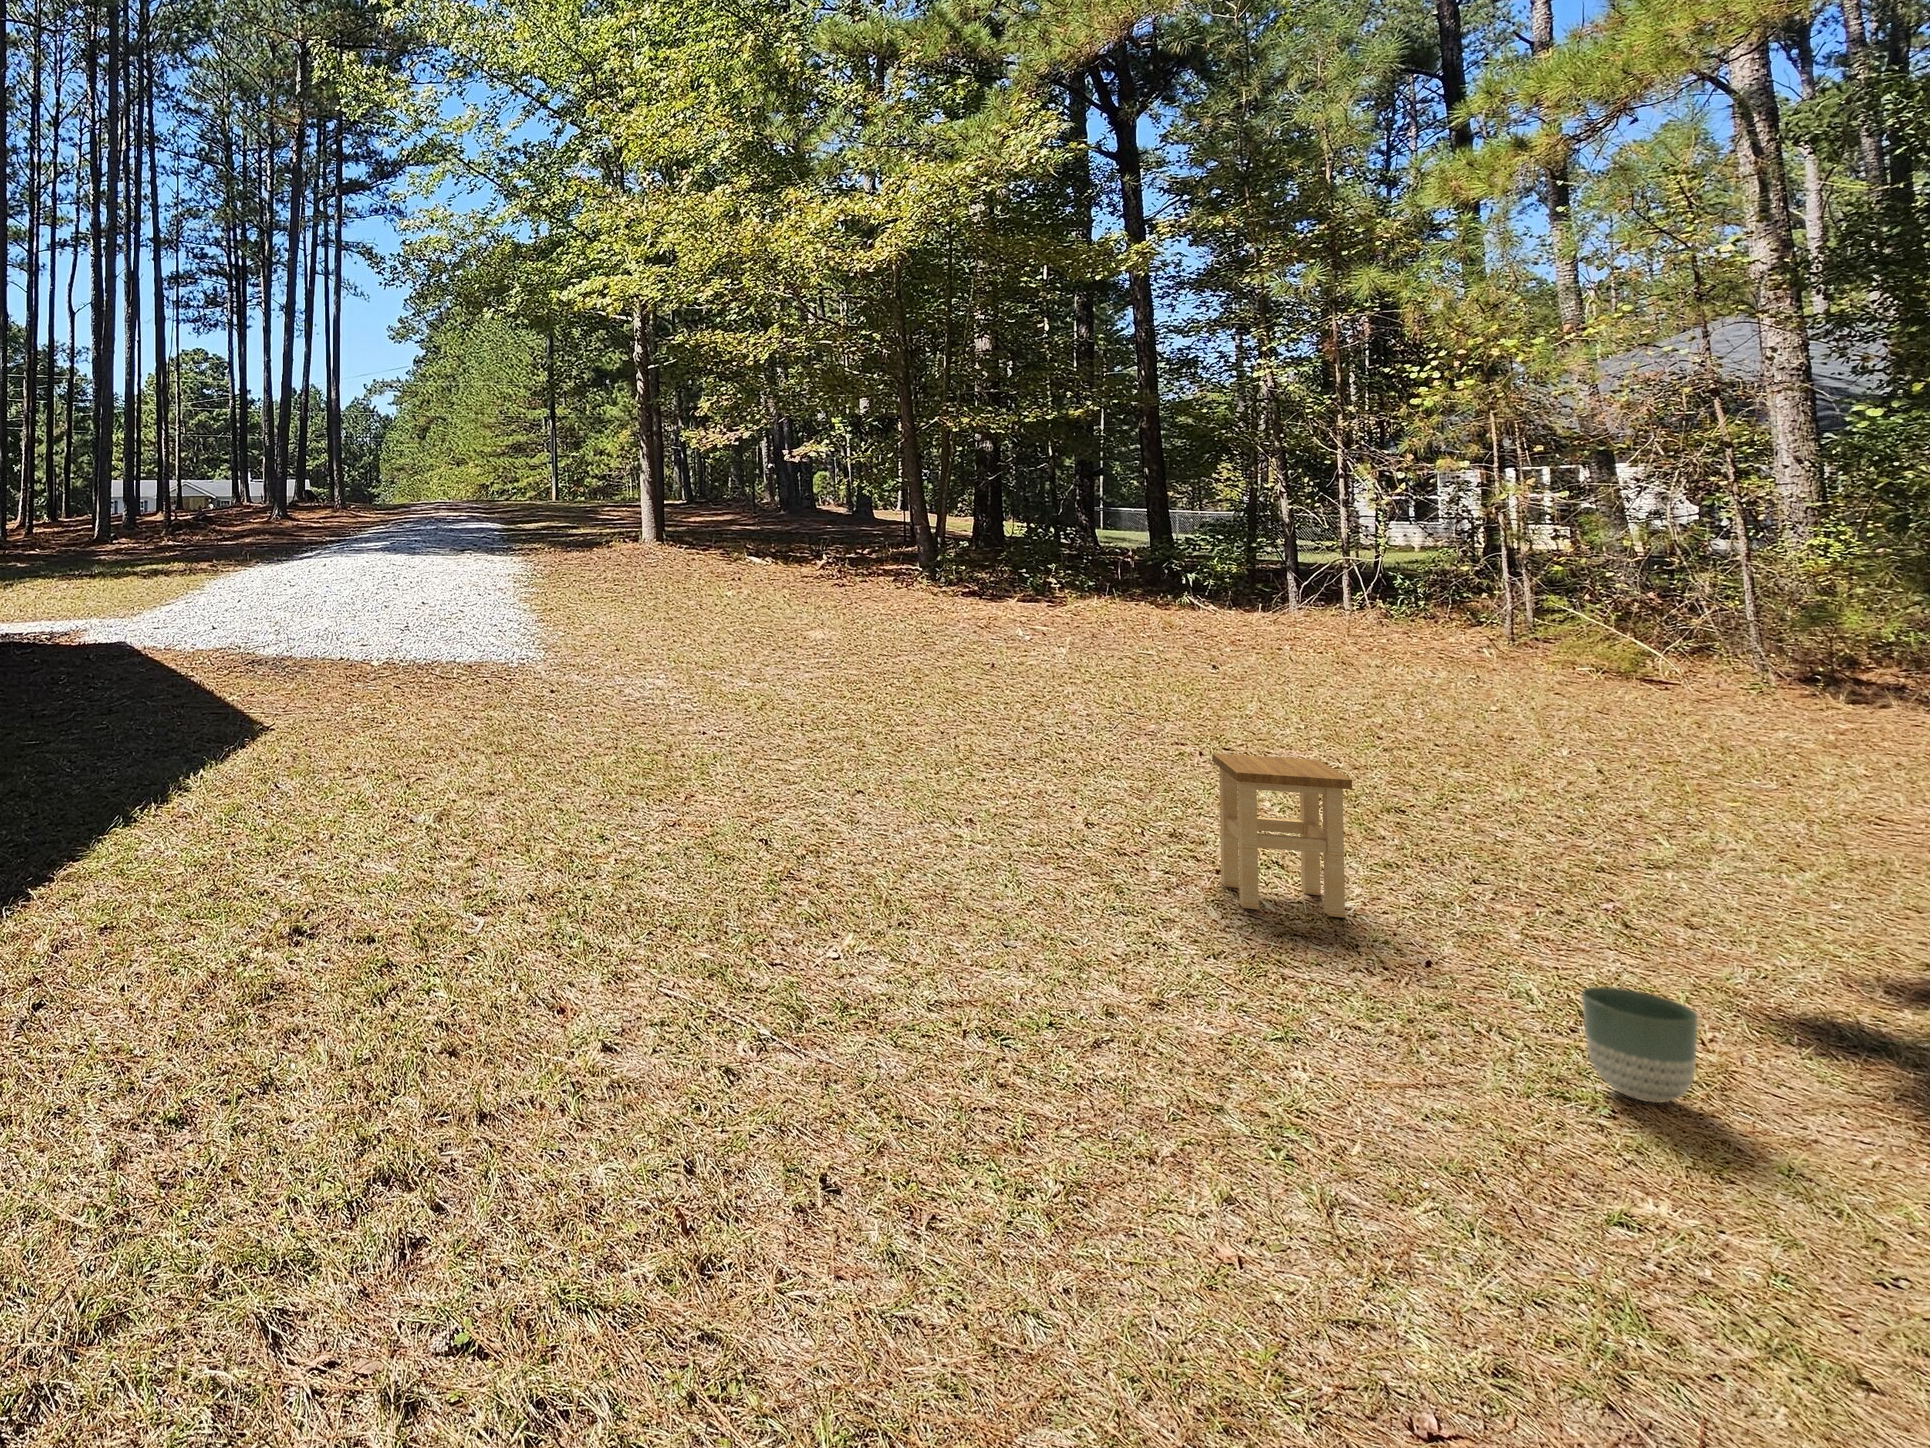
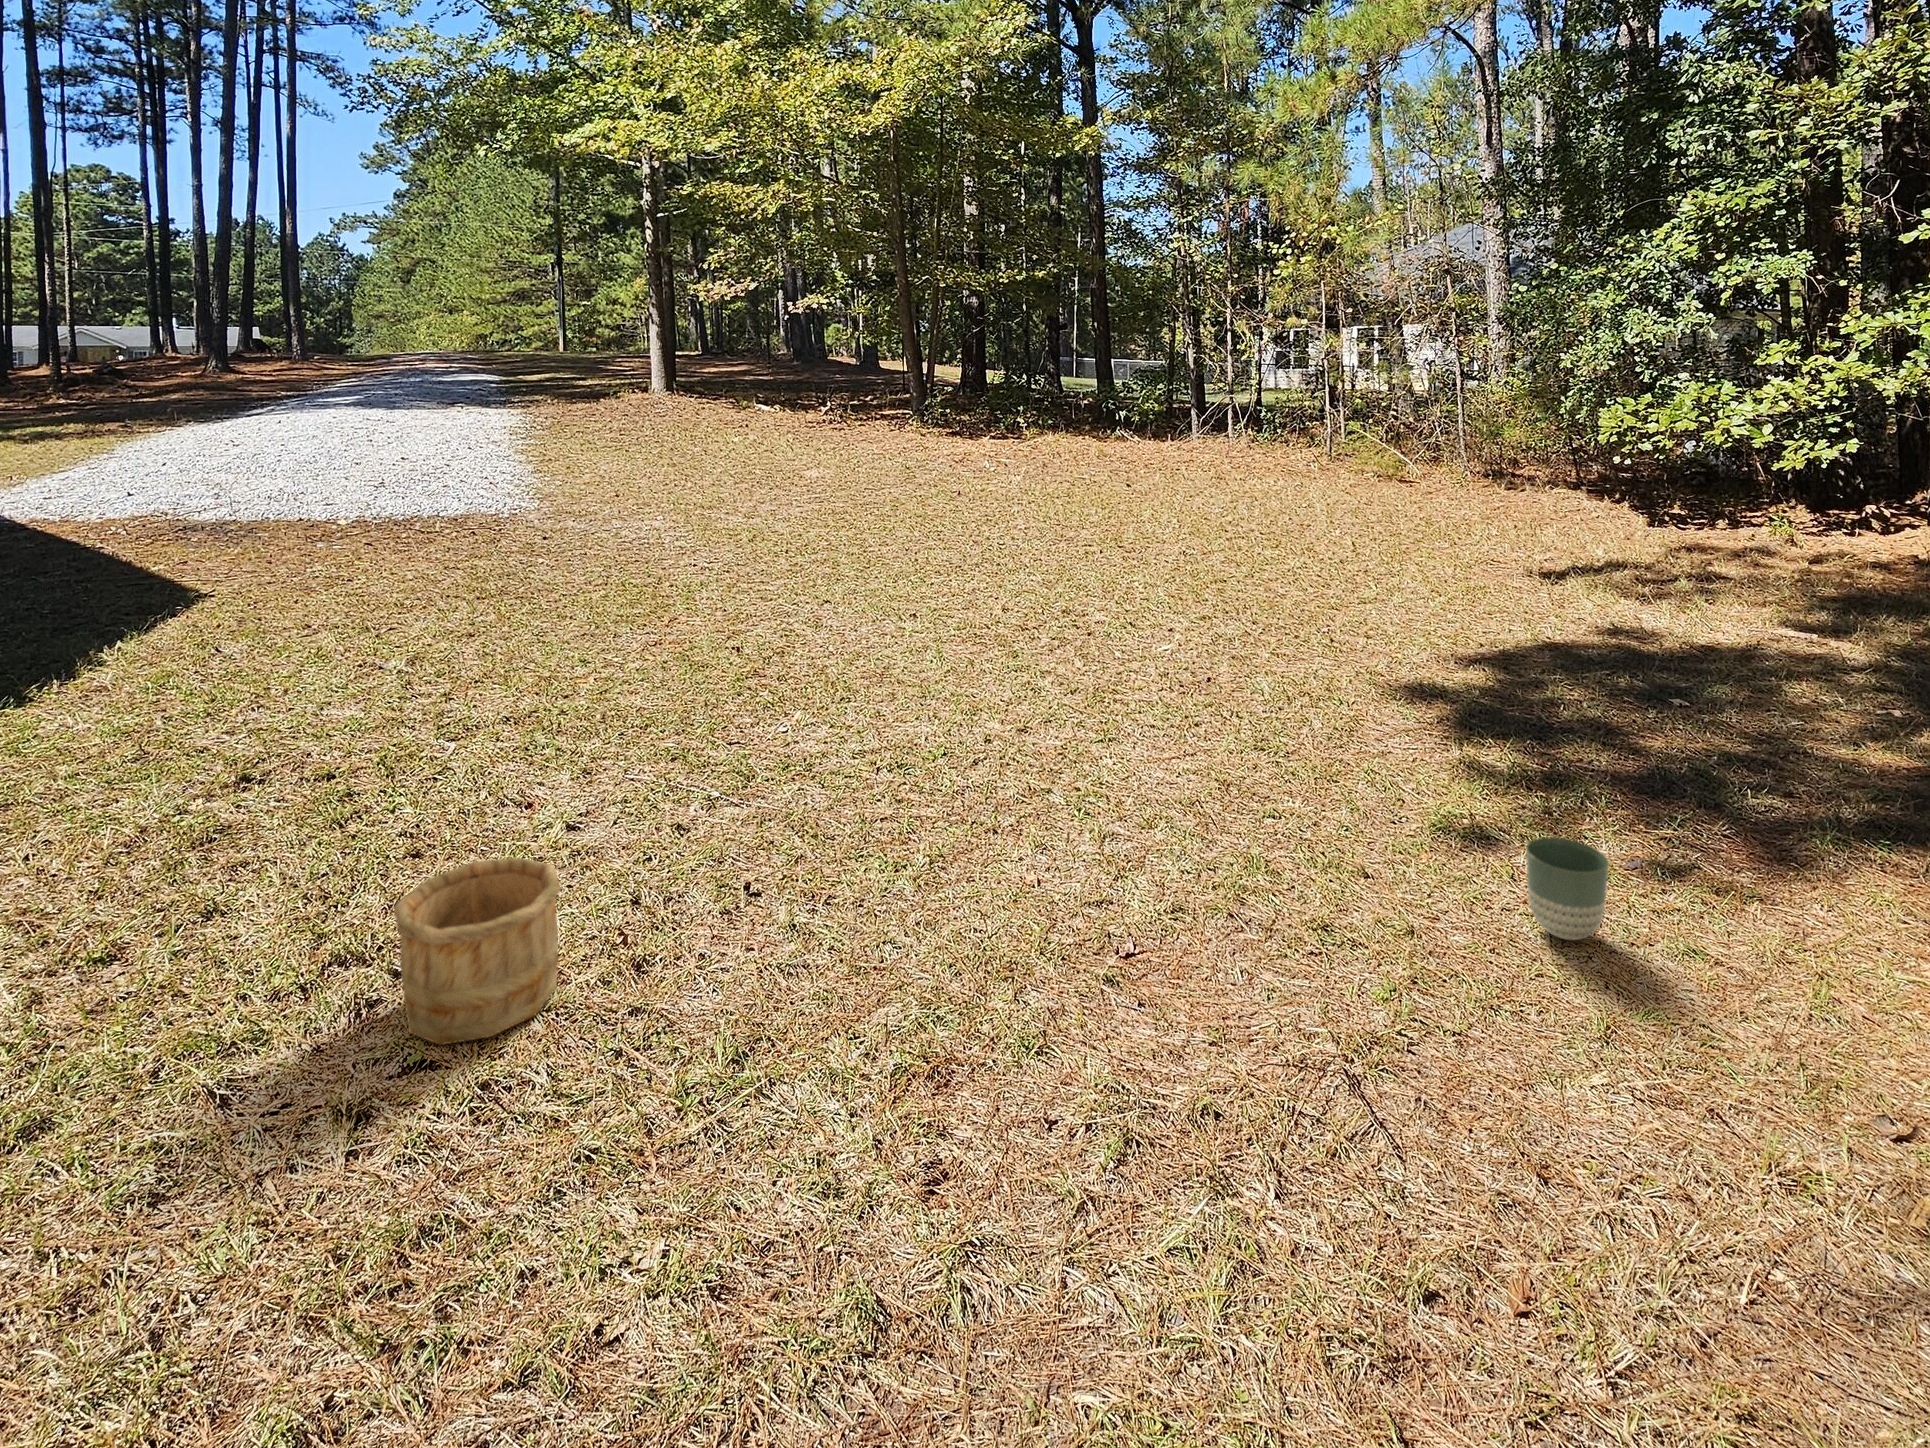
stool: present [1212,753,1352,917] -> none [1202,617,1317,767]
wooden bucket: none [472,841,585,961] -> present [394,857,561,1045]

